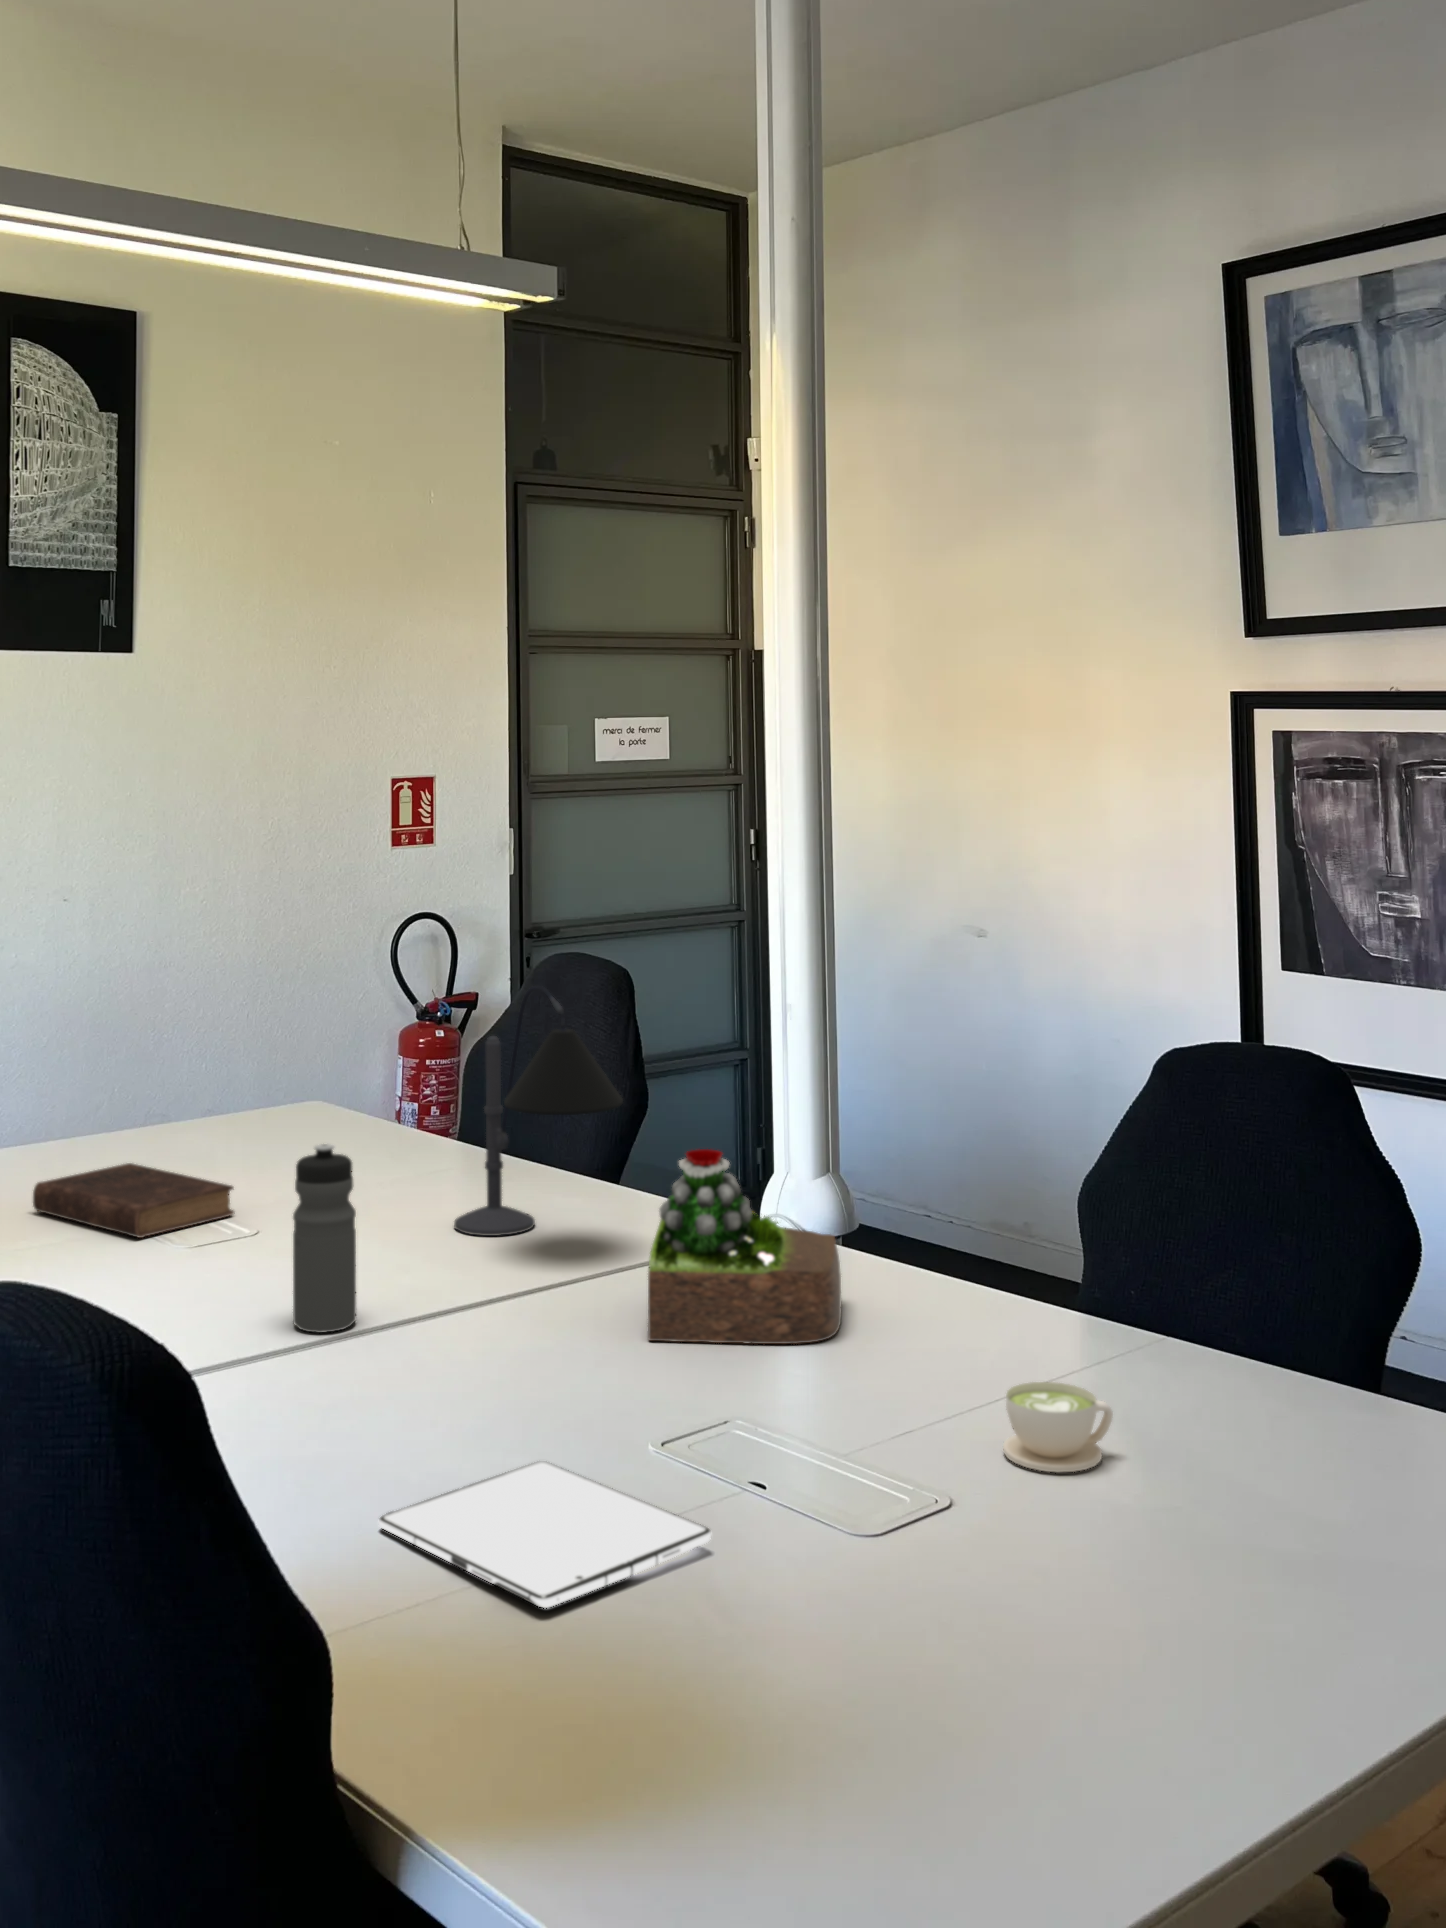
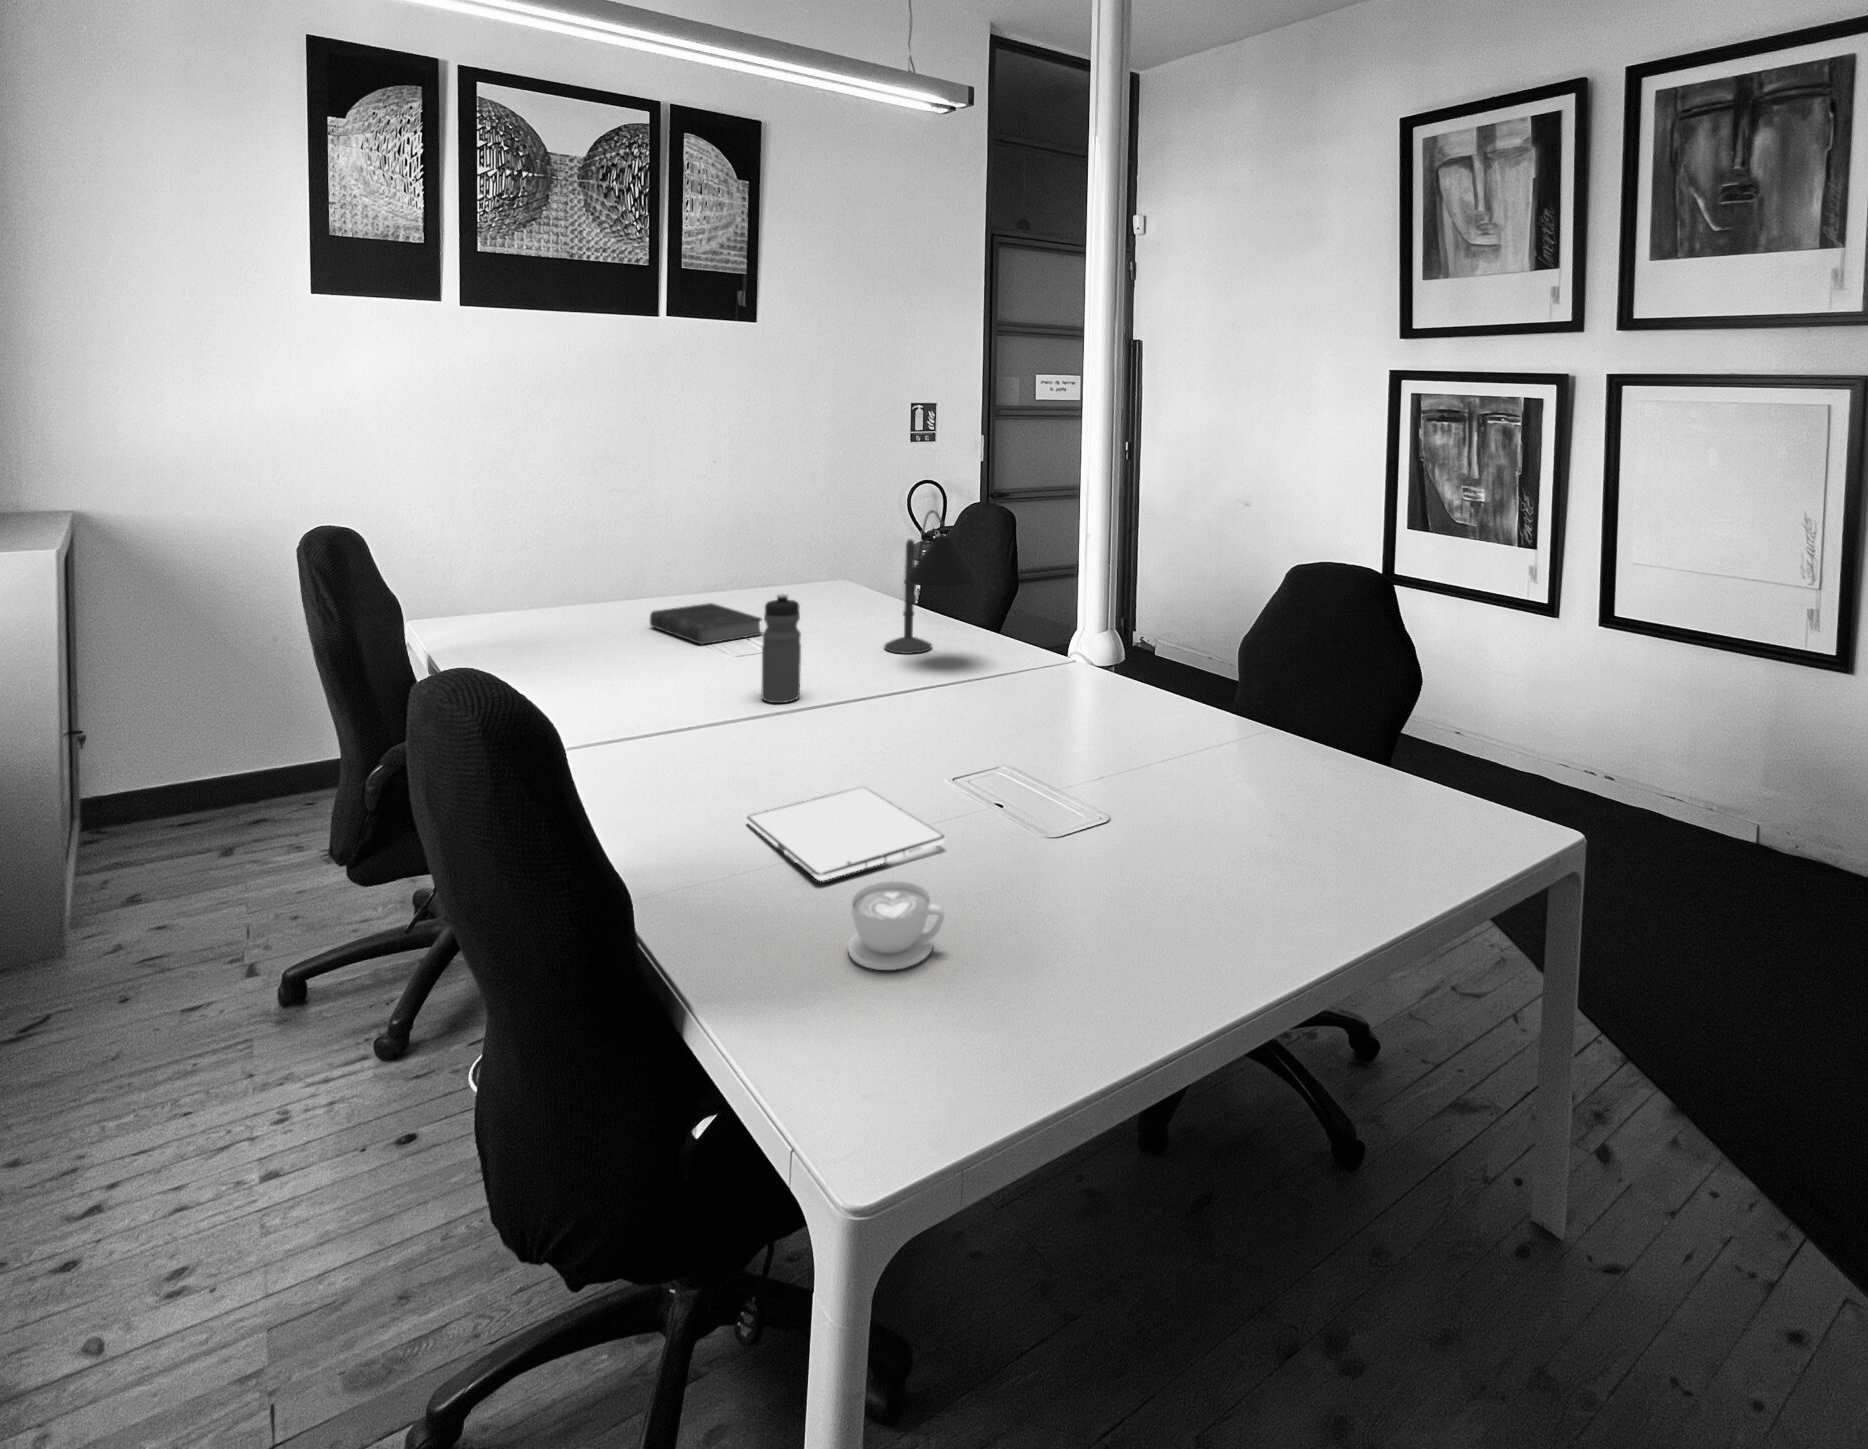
succulent plant: present [648,1149,842,1344] -> none [966,608,1091,724]
coffee cup: present [1003,1382,1113,1473] -> present [848,882,944,970]

